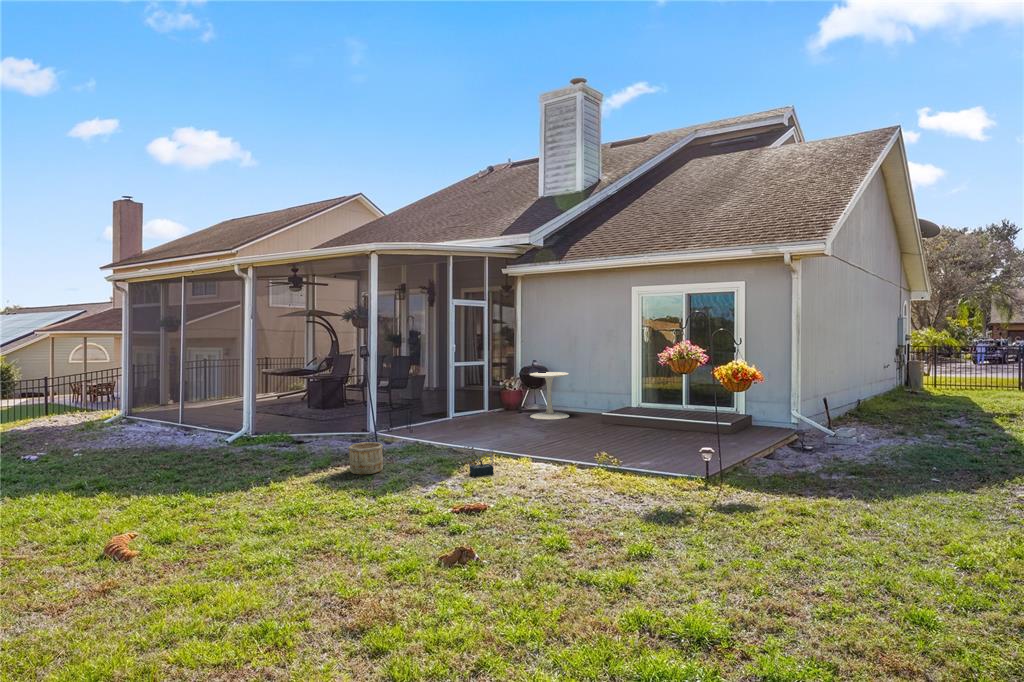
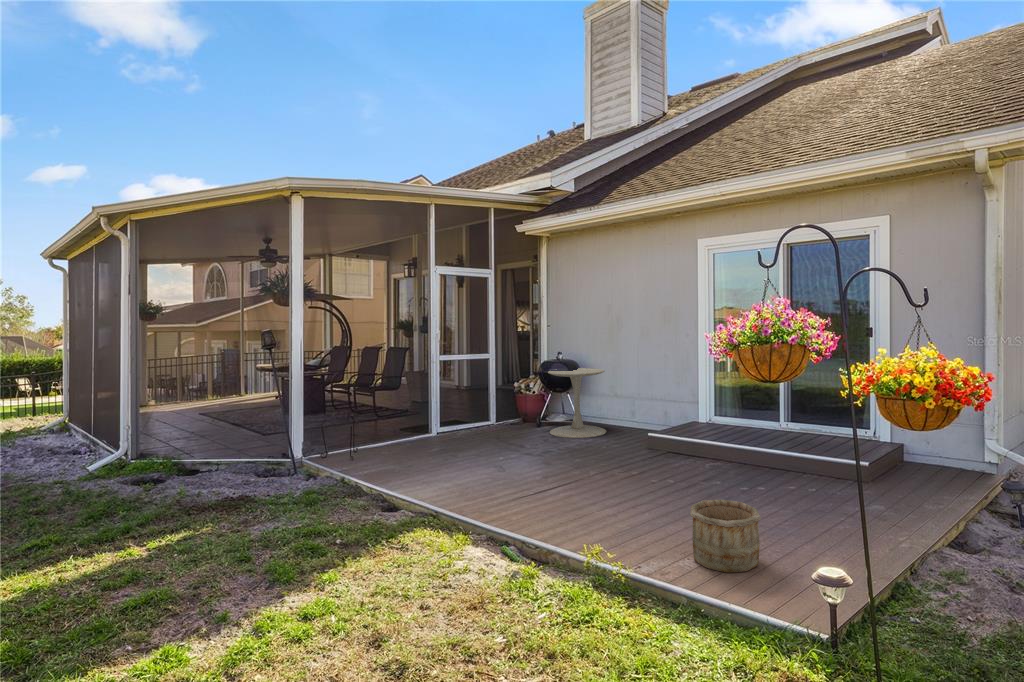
wooden bucket: present [348,442,383,475] -> present [690,500,761,573]
decorative plant: present [462,446,497,476] -> none [299,526,374,593]

